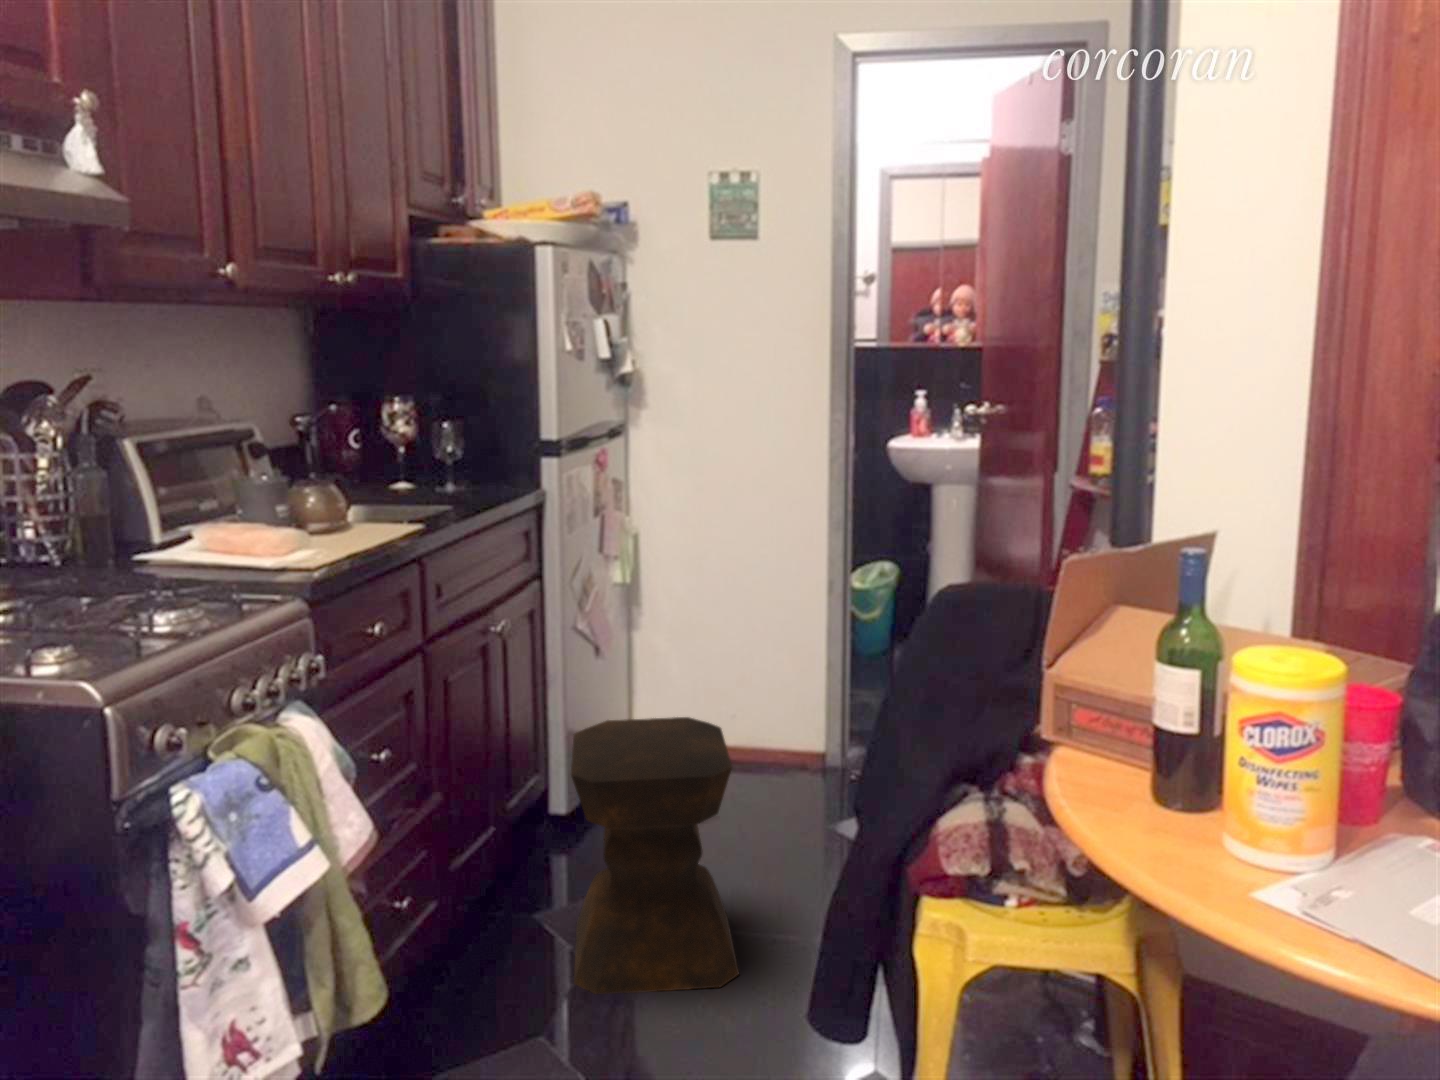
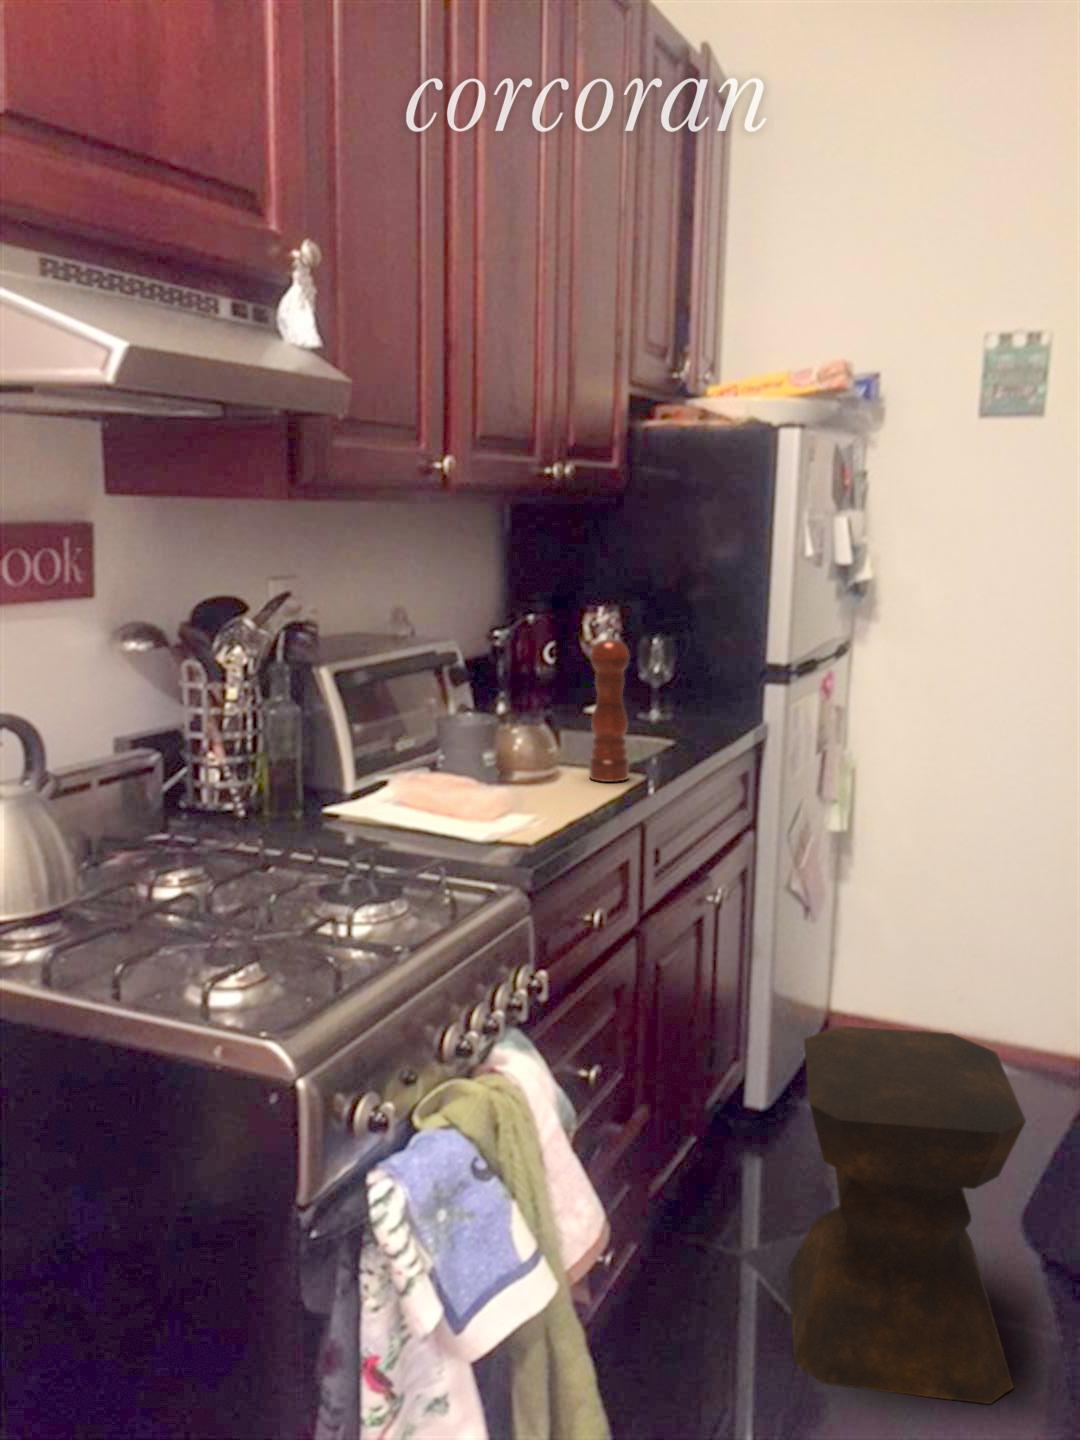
pepper mill: none [371,405,411,531] -> present [589,629,629,782]

